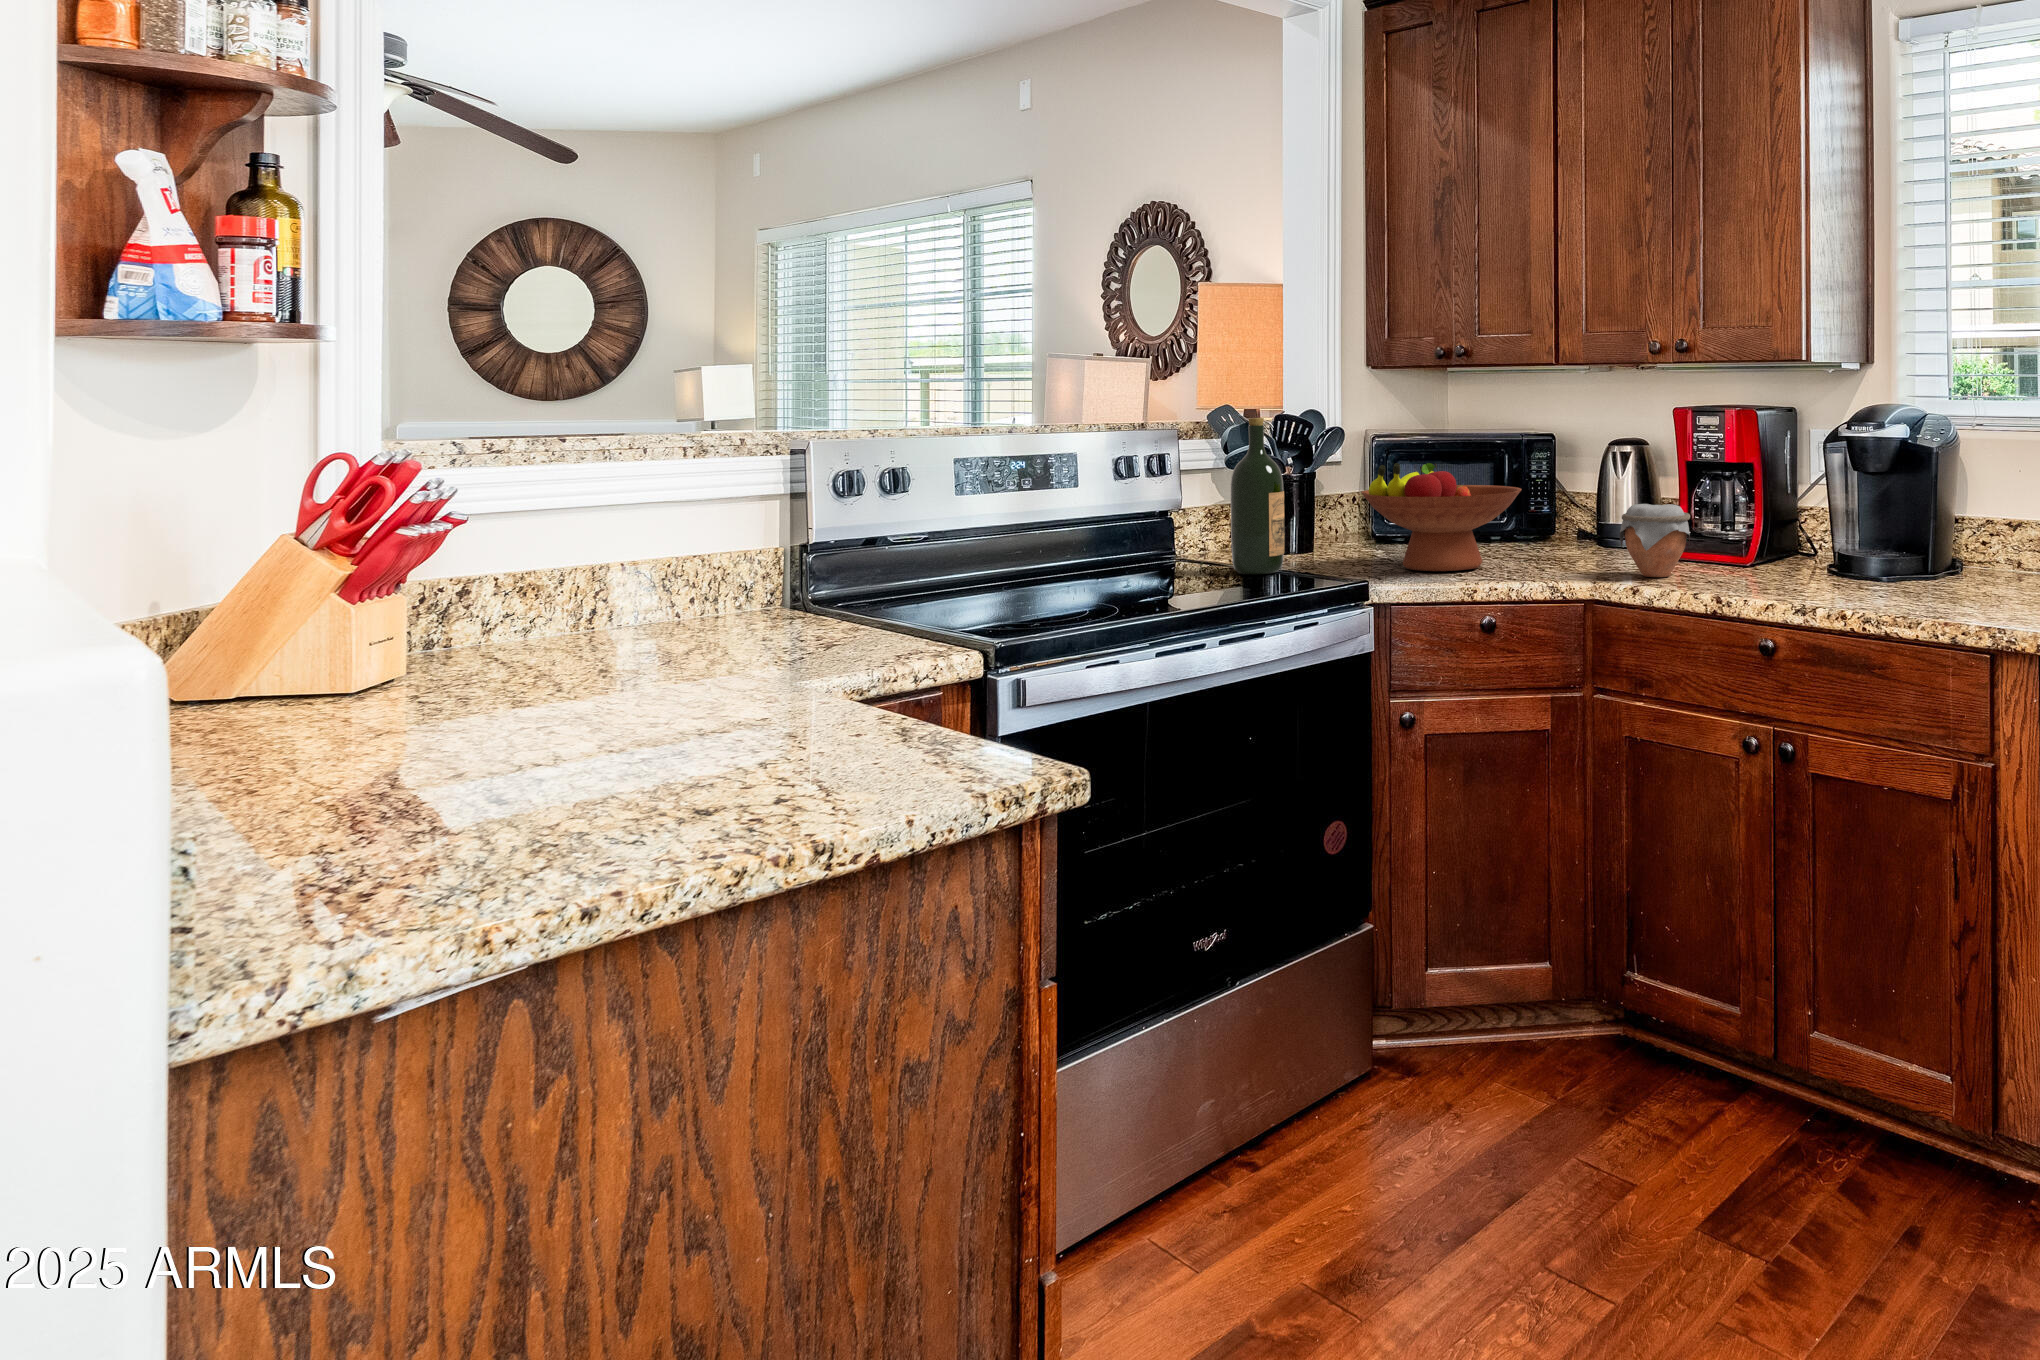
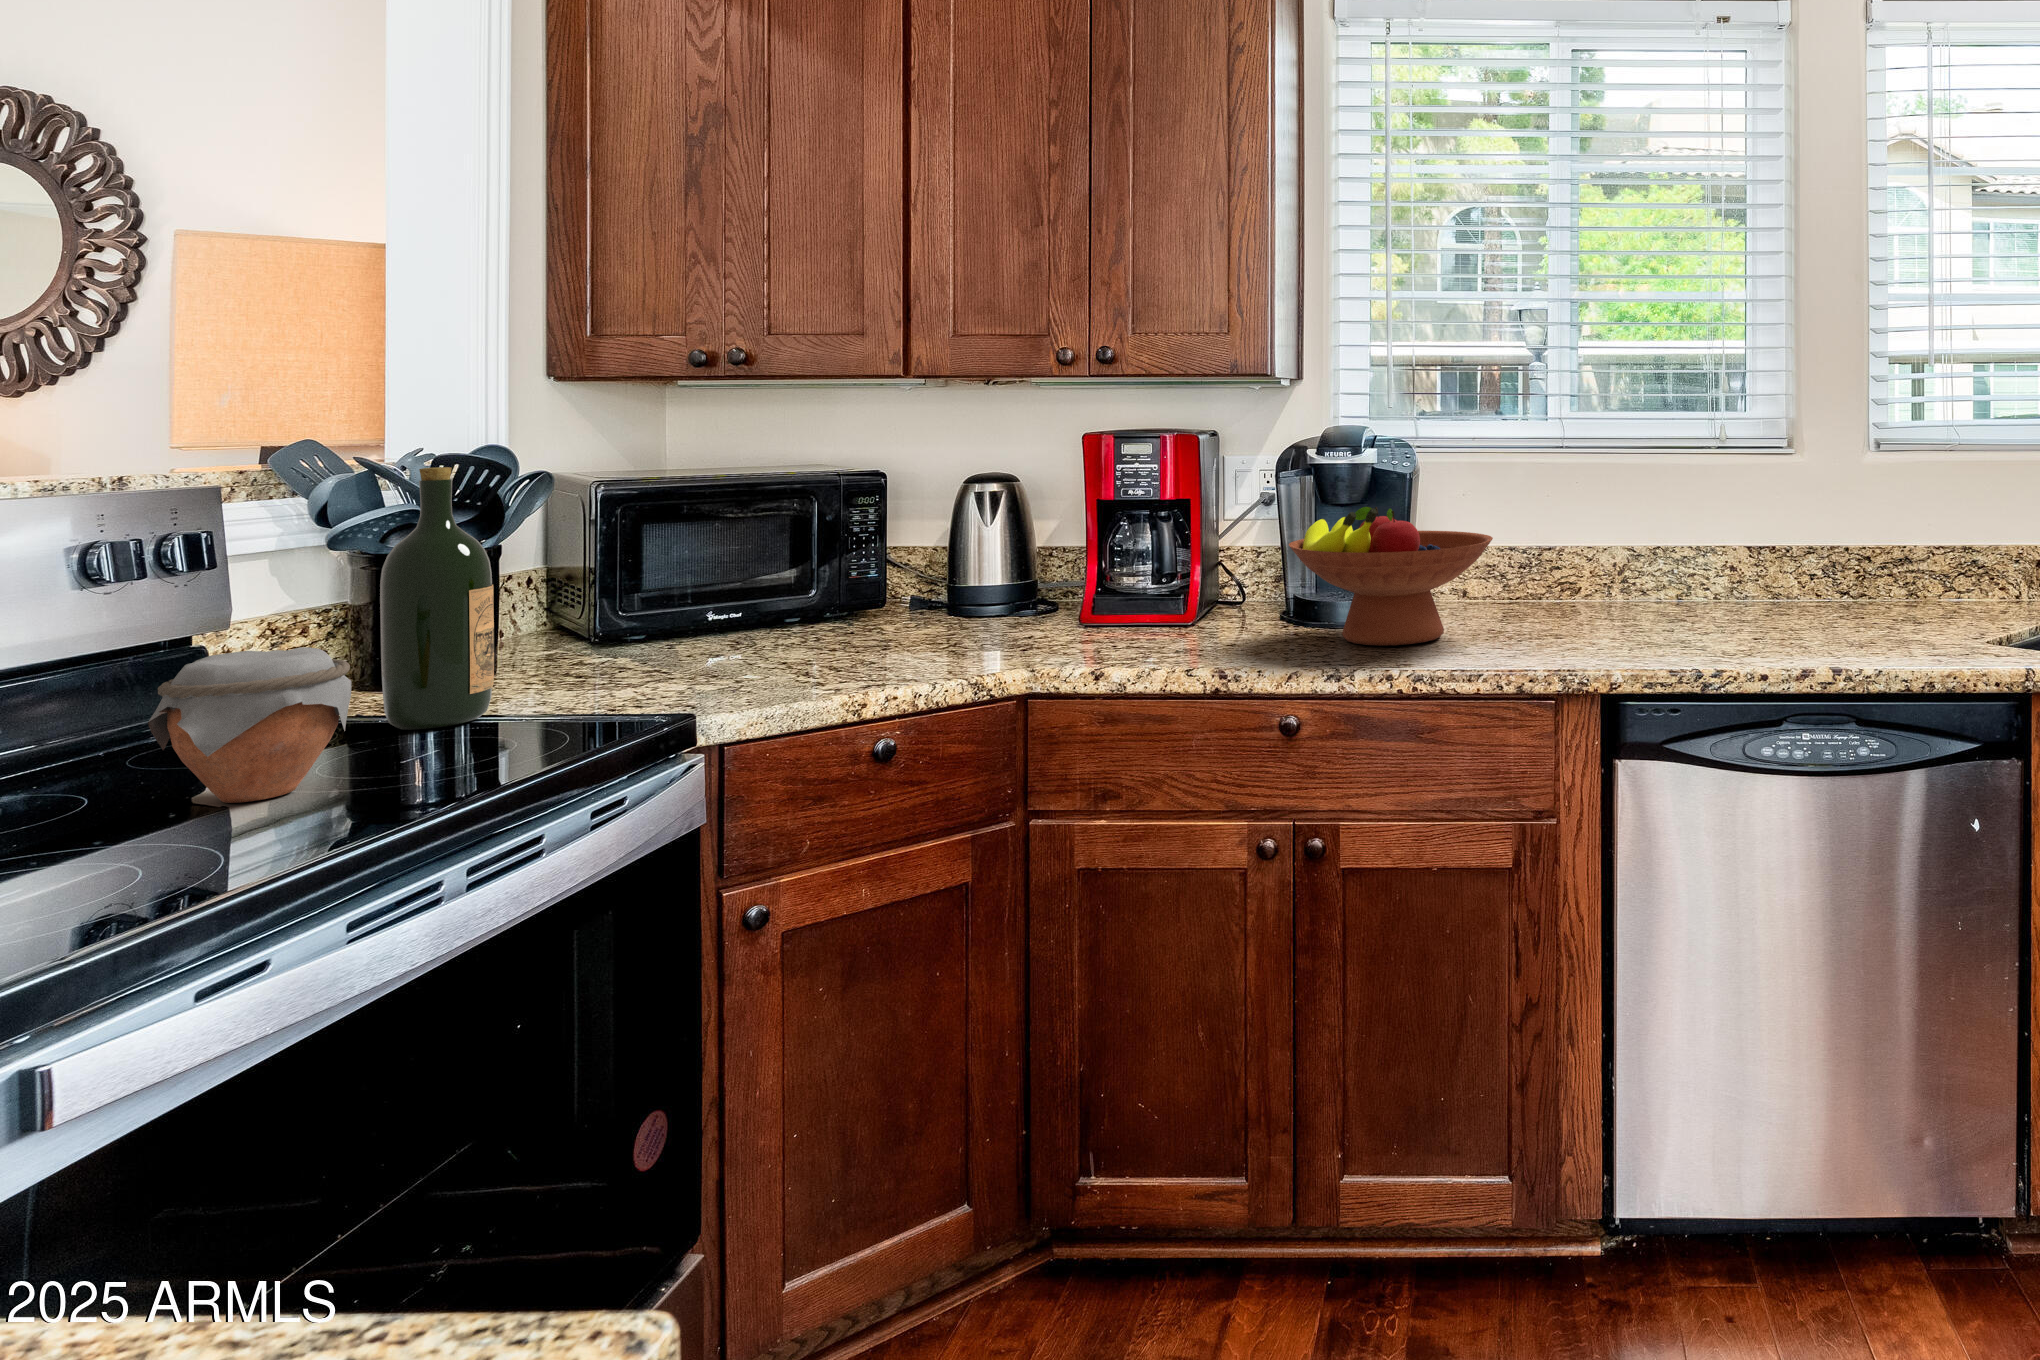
fruit bowl: present [1361,463,1522,571] -> present [1289,507,1493,645]
jar: present [1619,504,1690,577] -> present [148,647,351,803]

